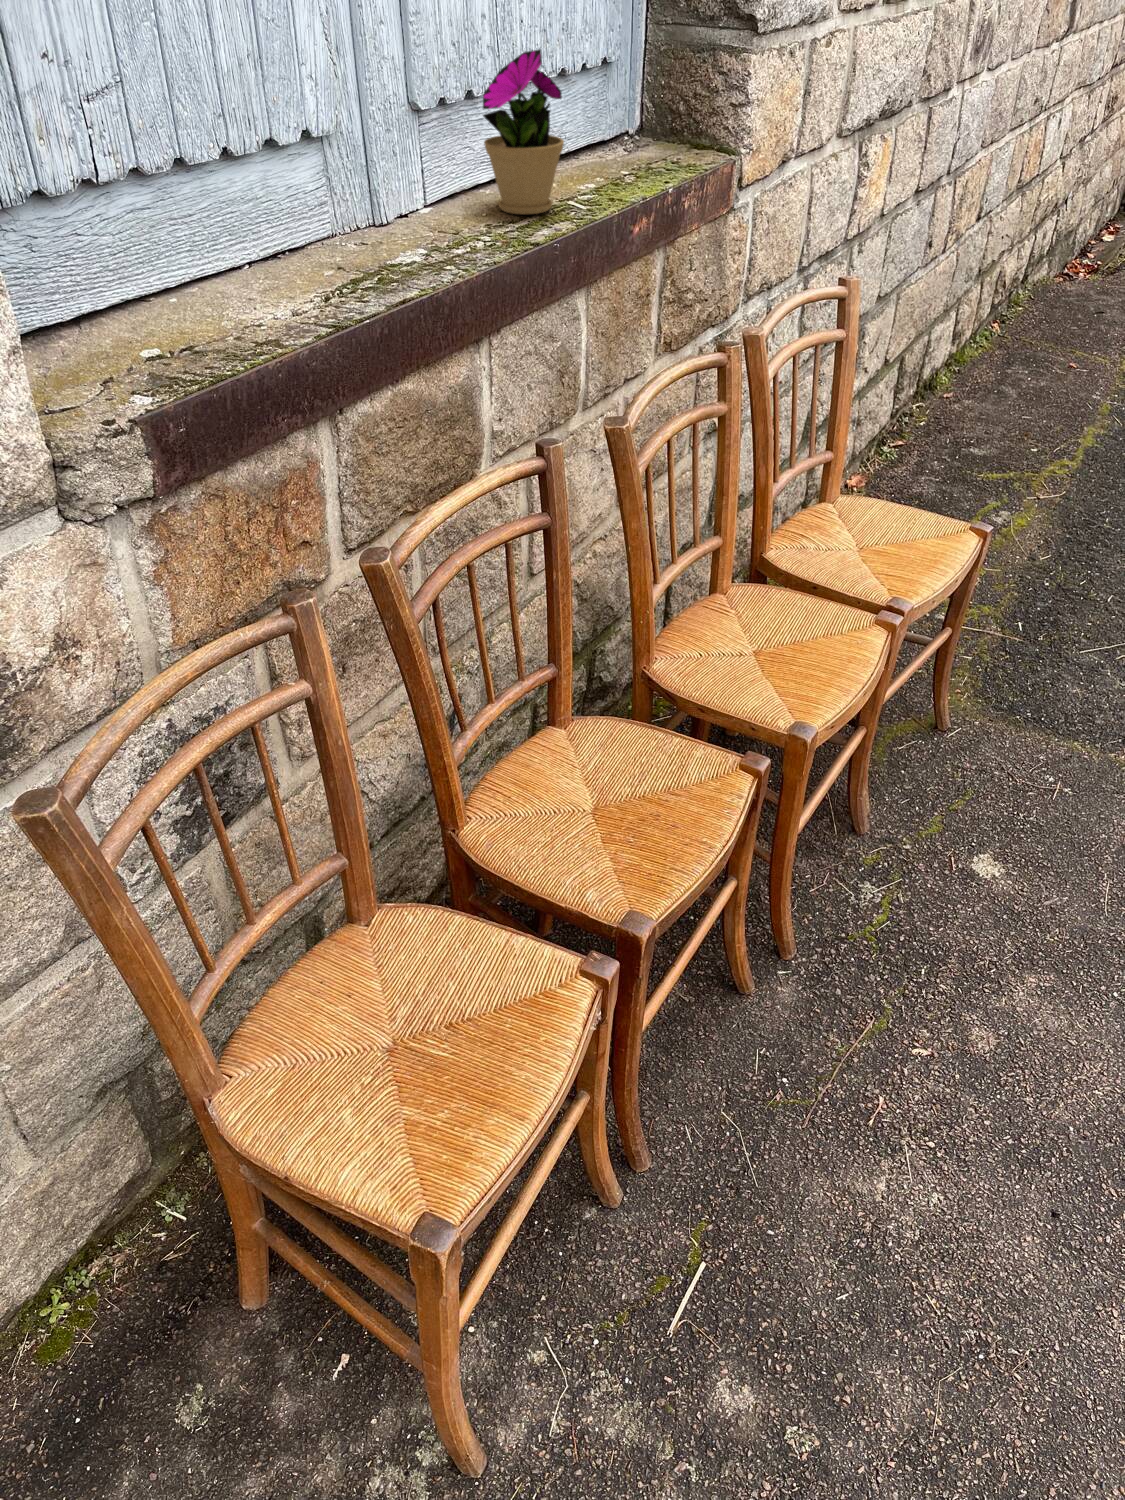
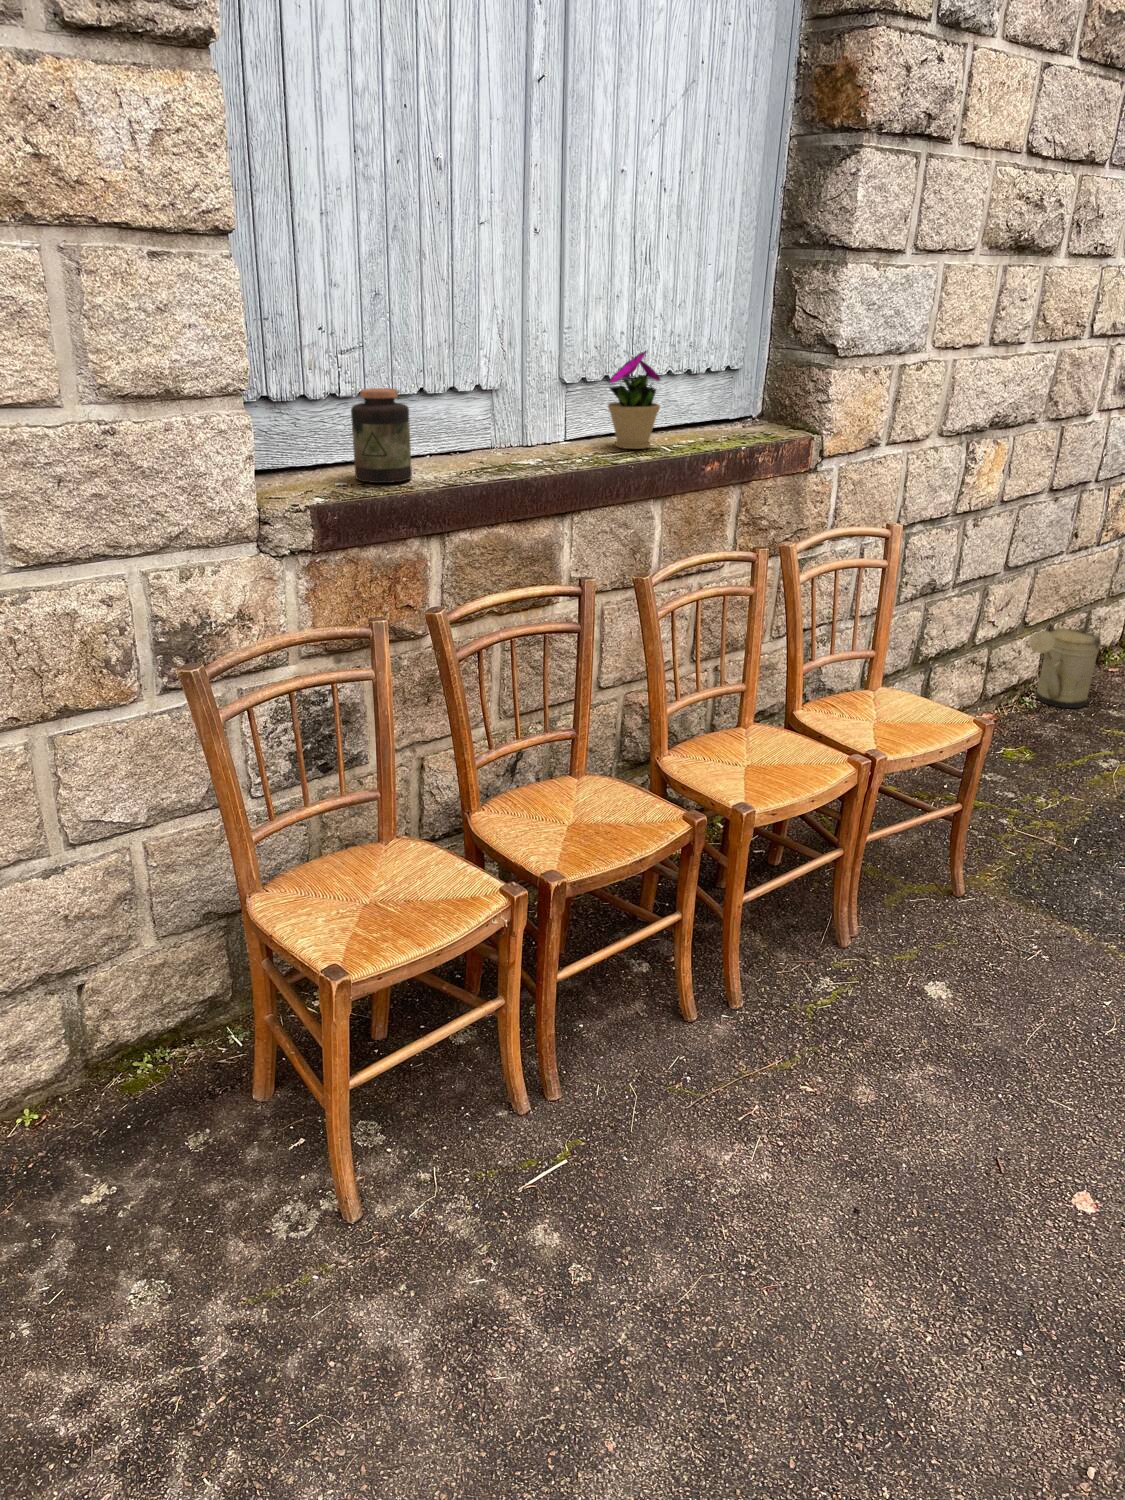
jar: none [133,163,257,343] -> present [351,388,412,483]
watering can: none [895,334,969,452] -> present [1030,608,1101,708]

